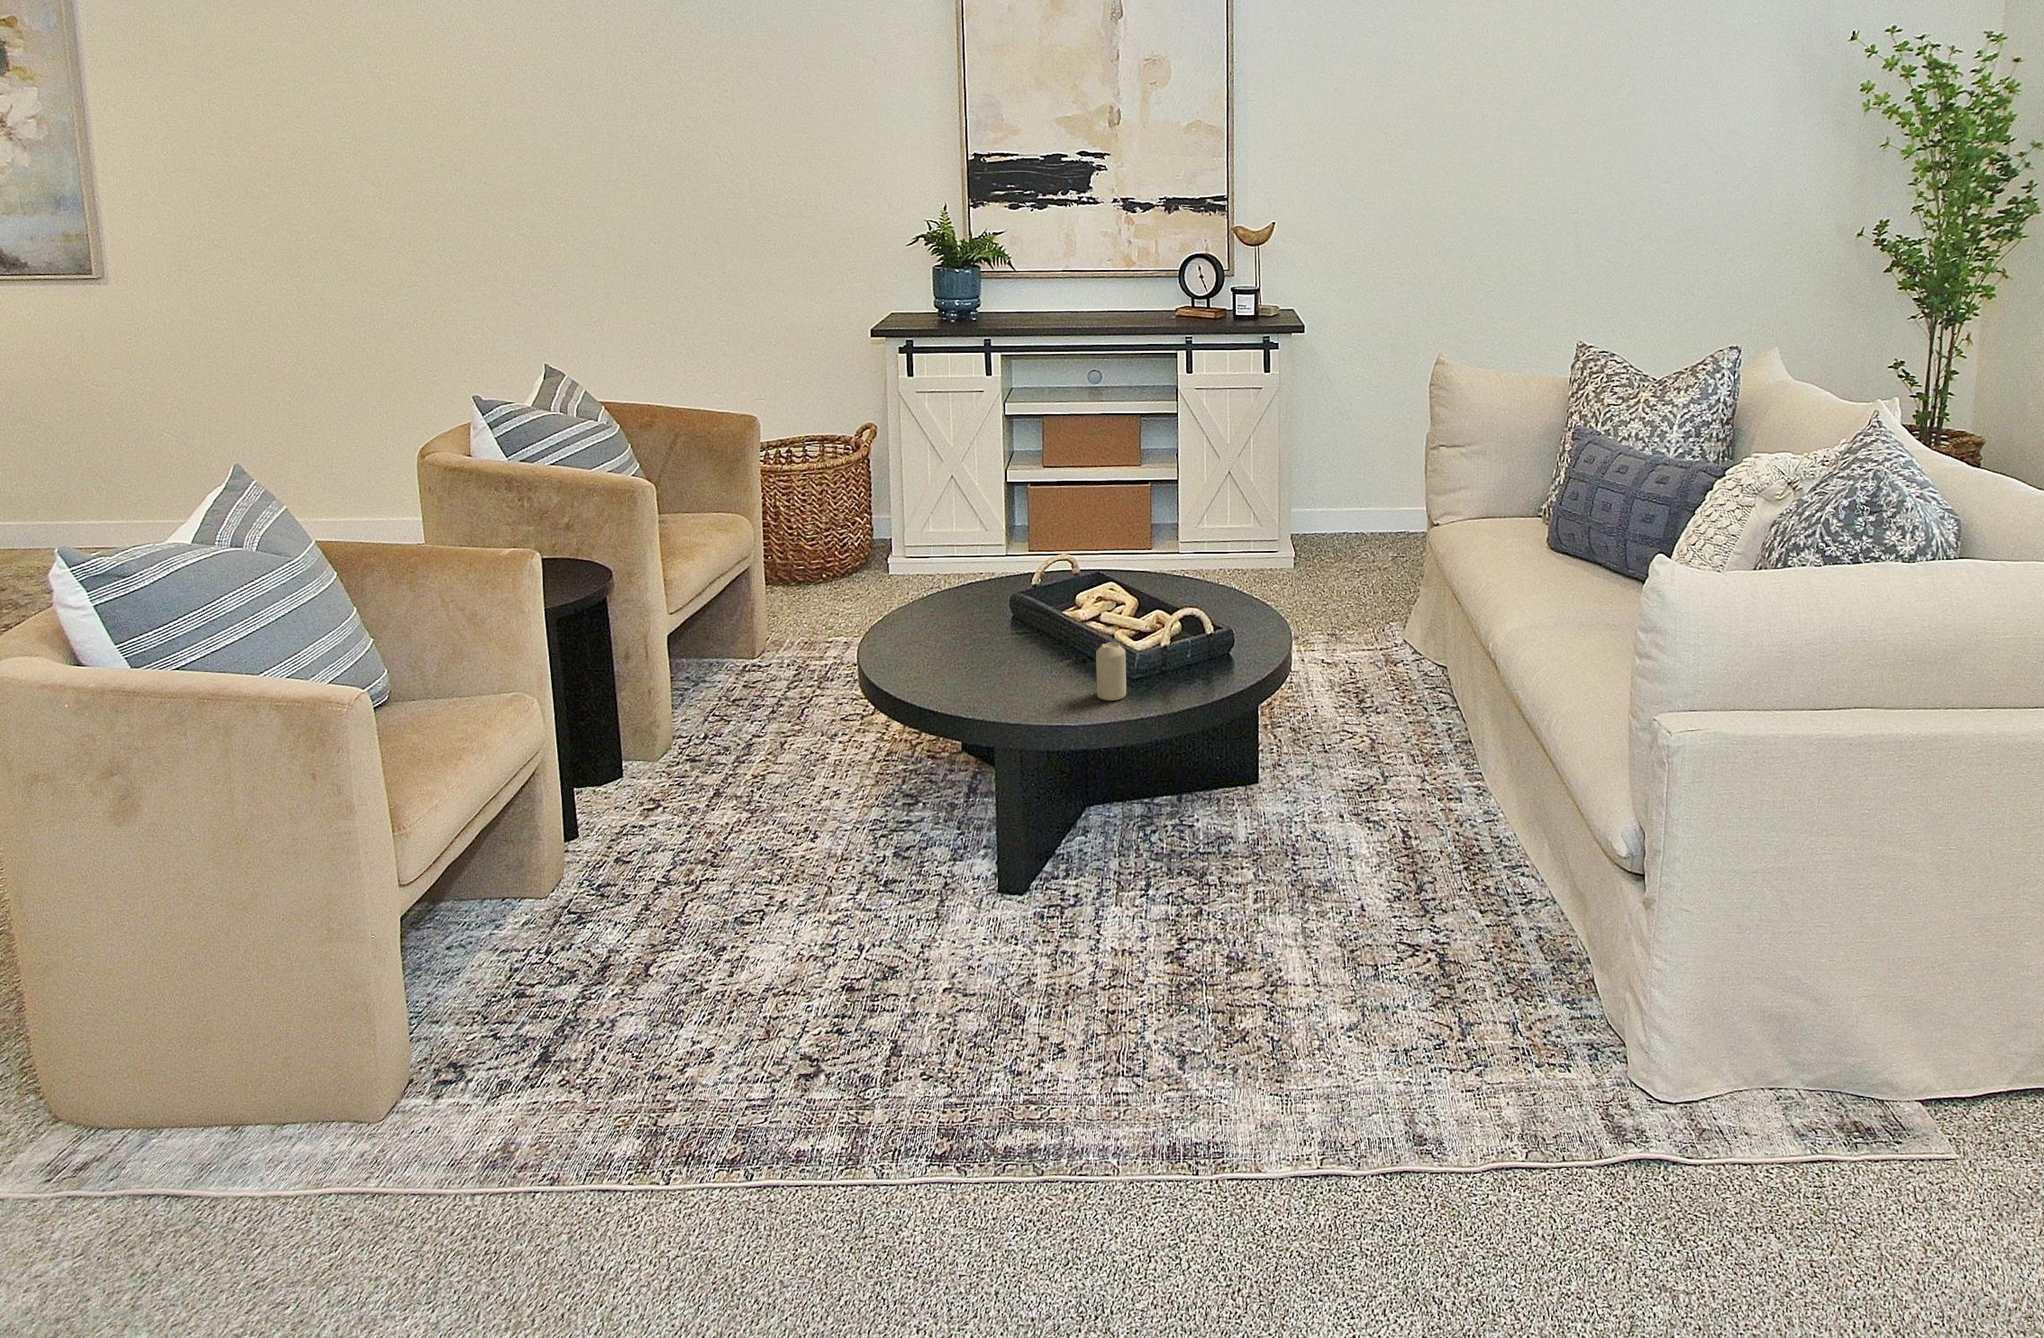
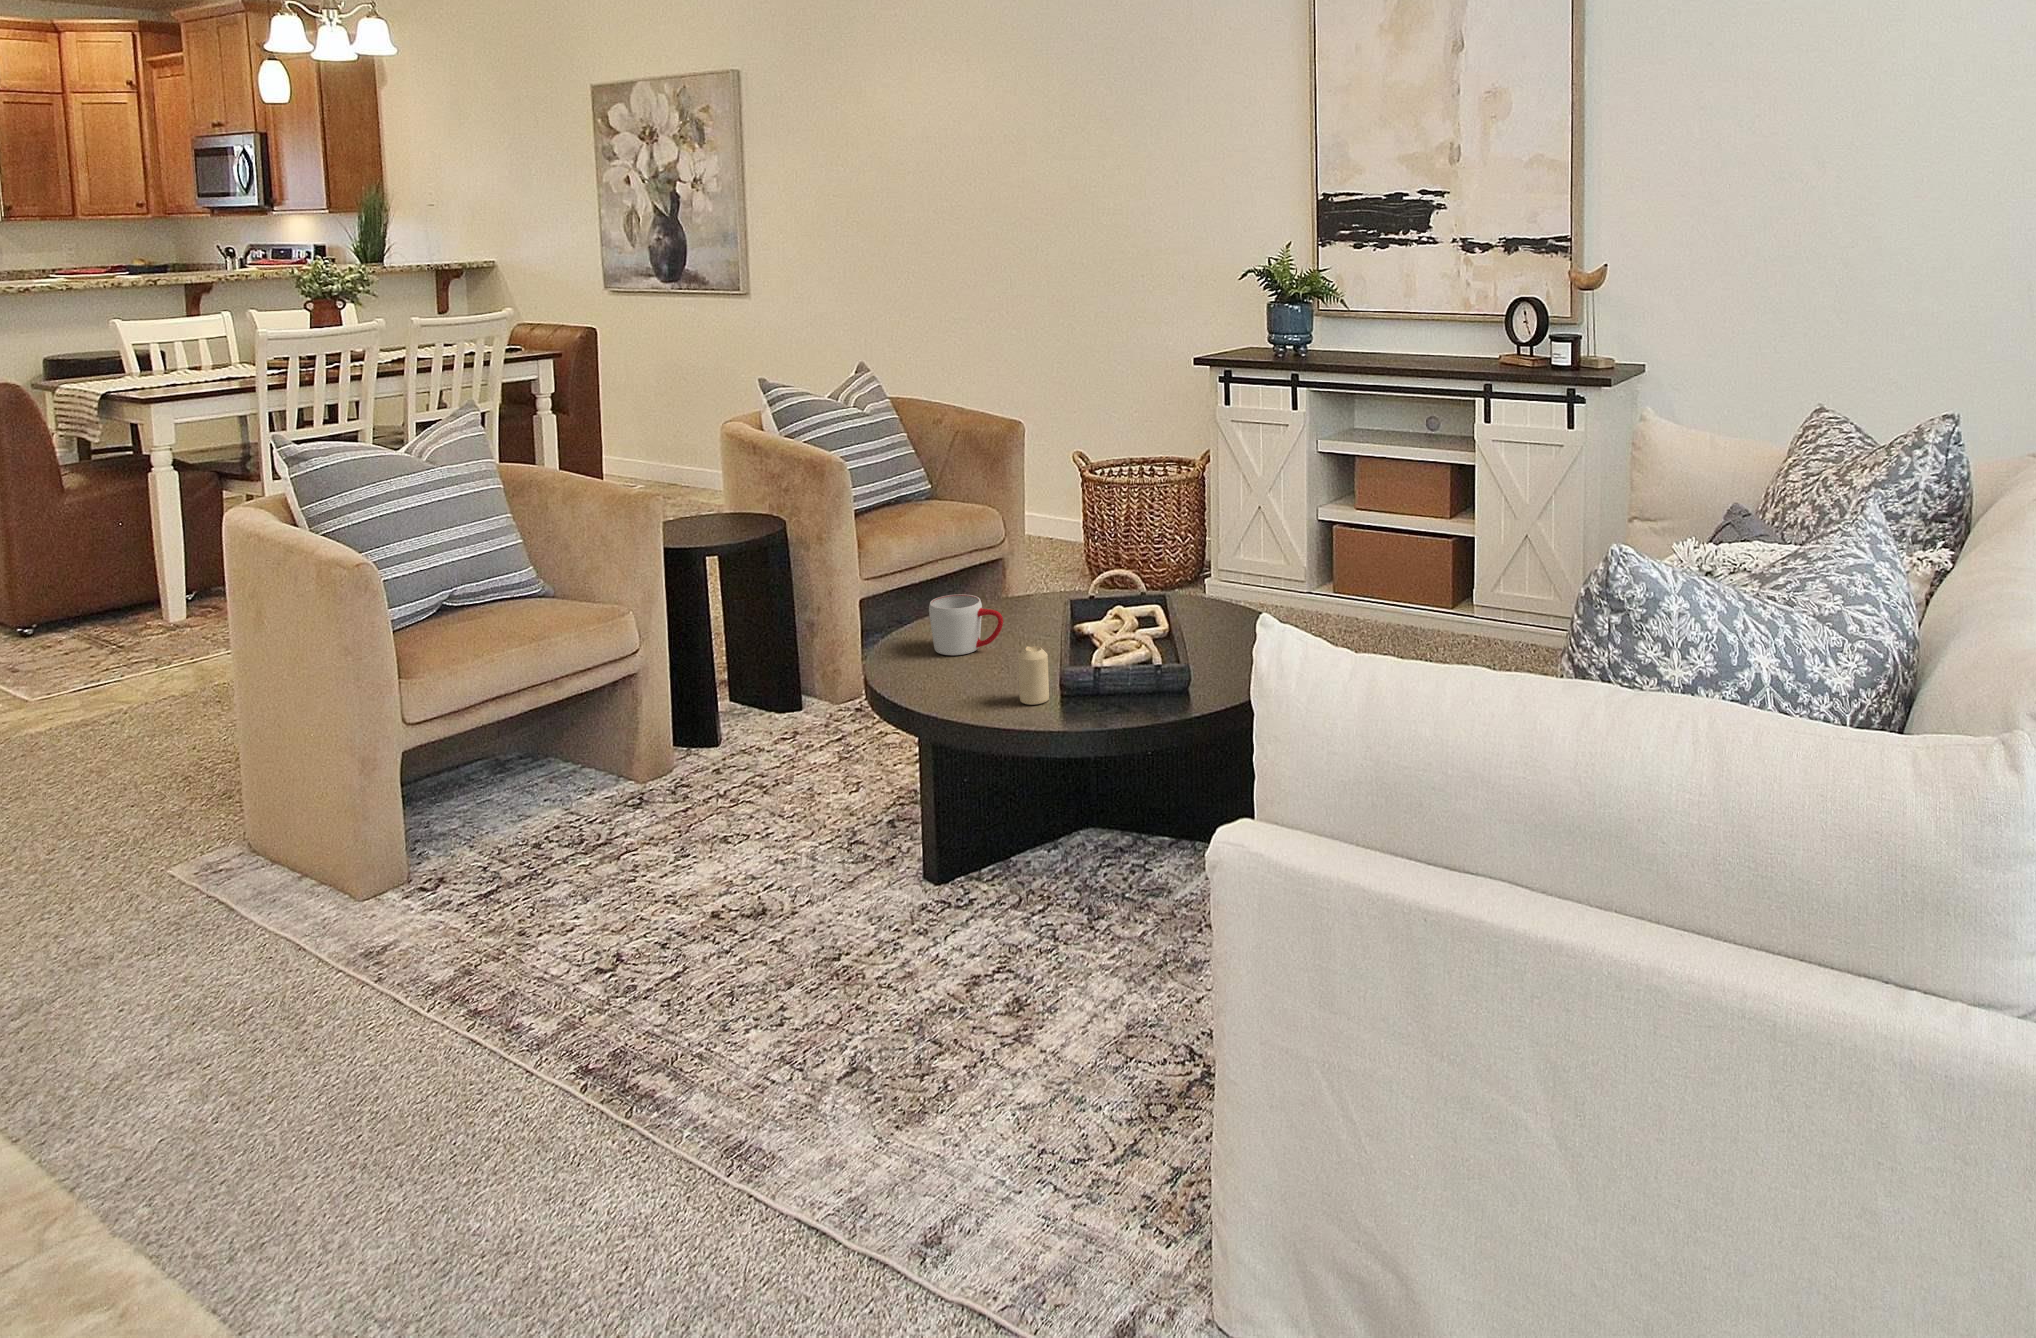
mug: none [924,607,1006,673] -> present [929,594,1003,655]

